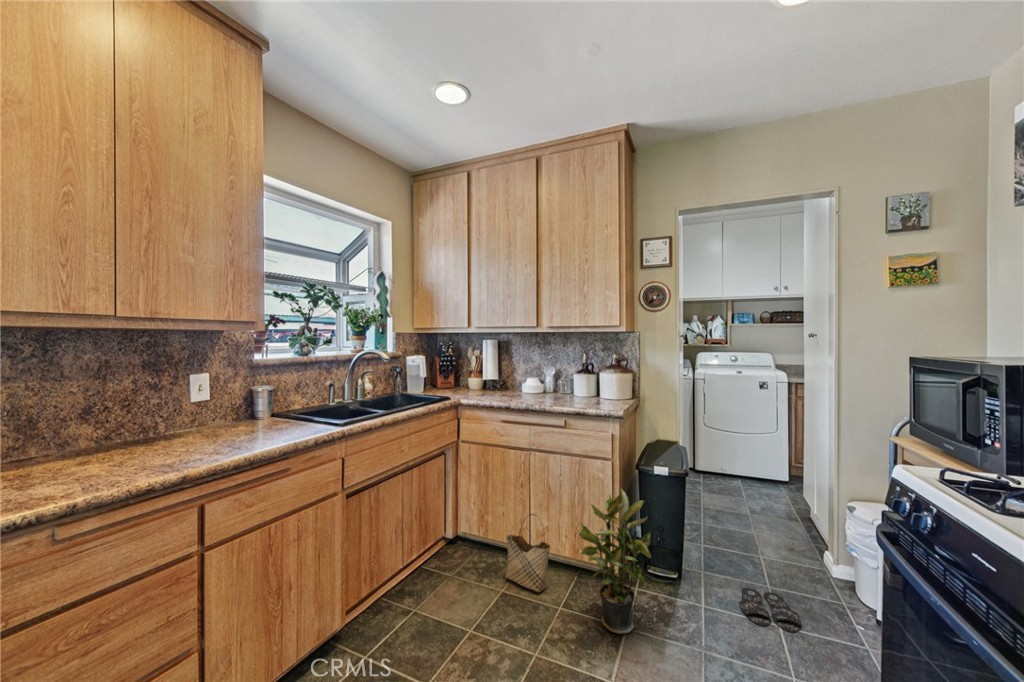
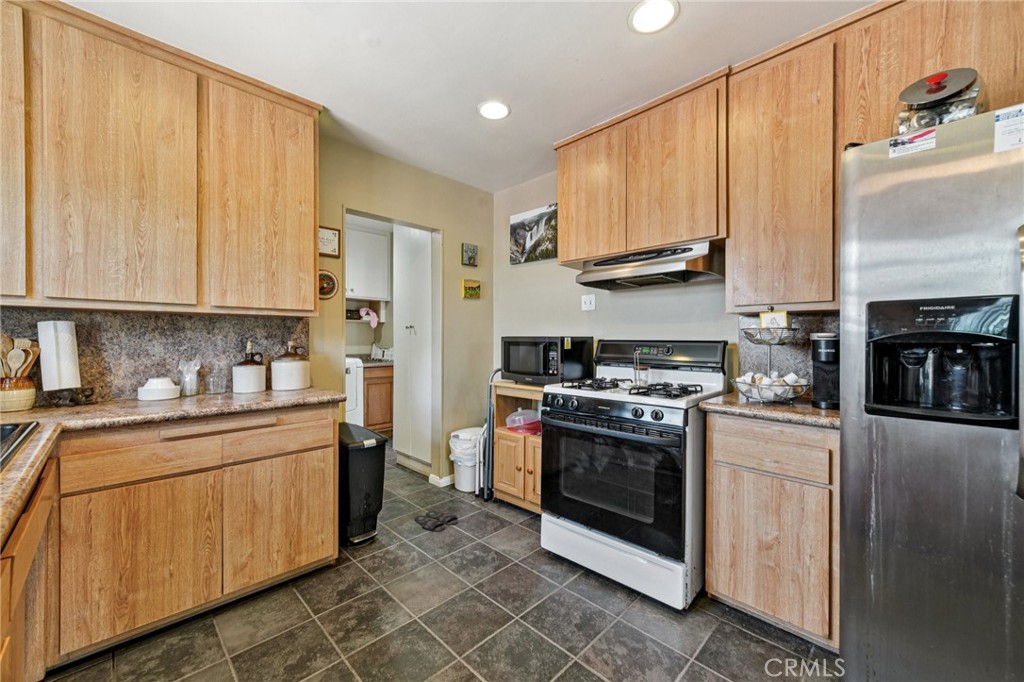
potted plant: present [578,489,651,634] -> none [336,463,404,597]
woven basket: present [506,514,550,592] -> none [212,541,284,645]

